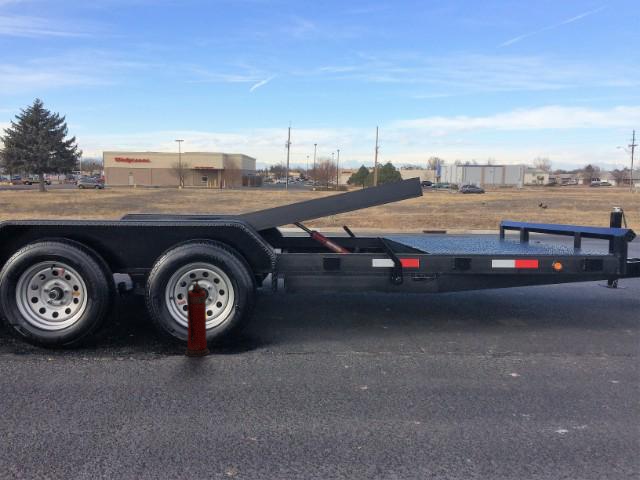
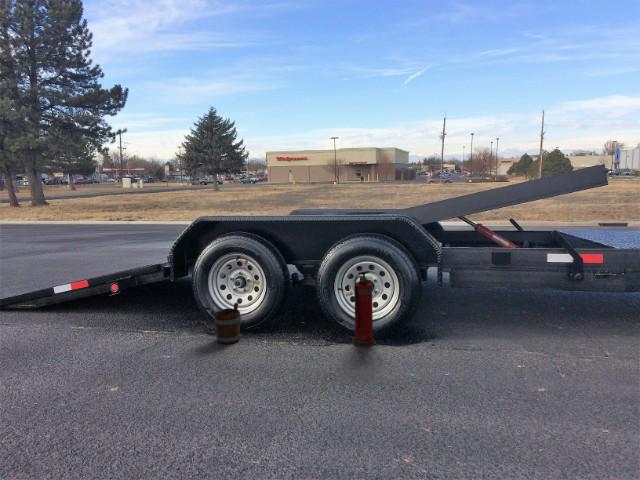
bucket: none [24,317,58,363] -> present [214,303,241,344]

